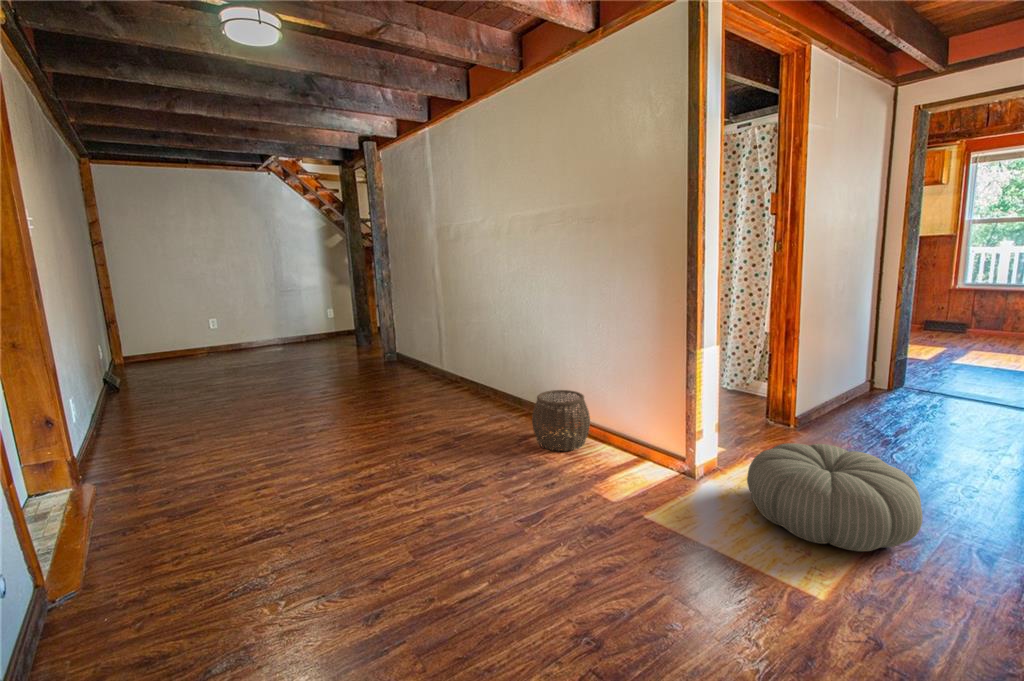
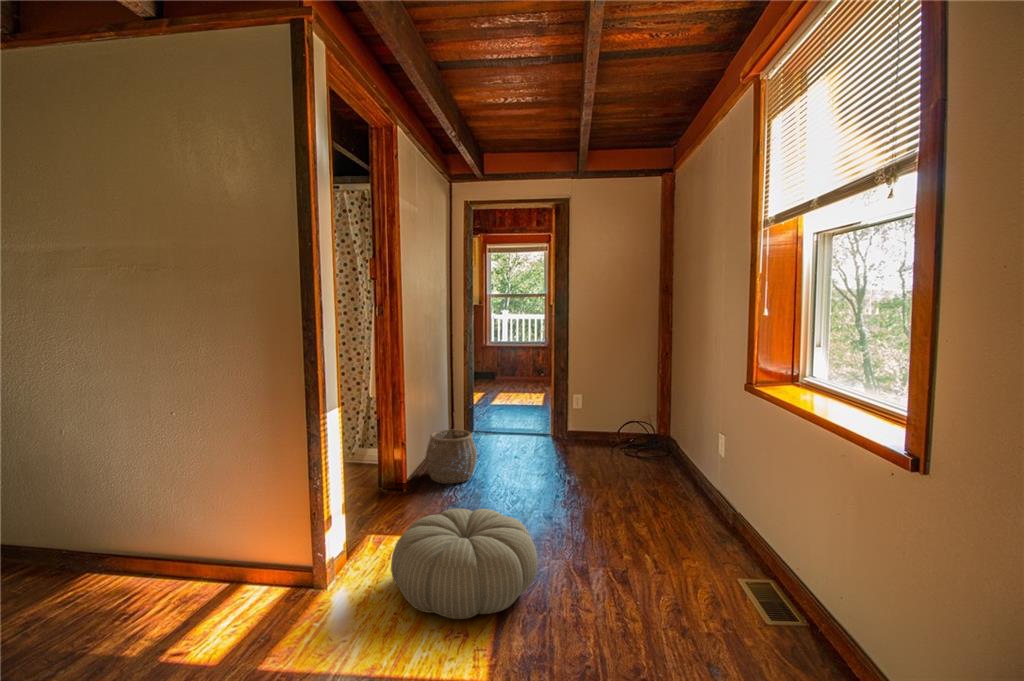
woven basket: present [532,390,590,451] -> present [426,430,477,483]

